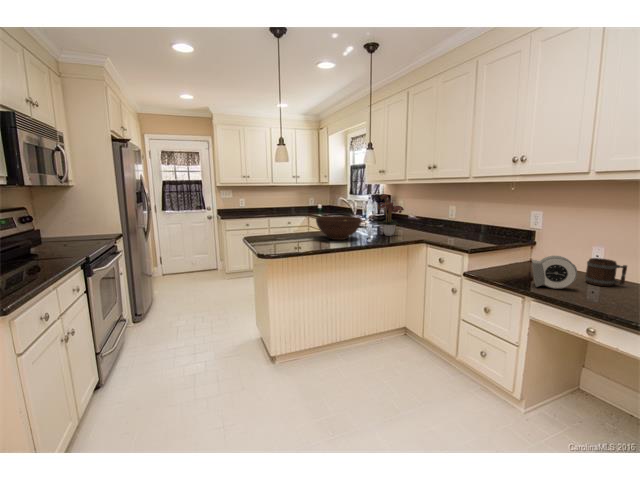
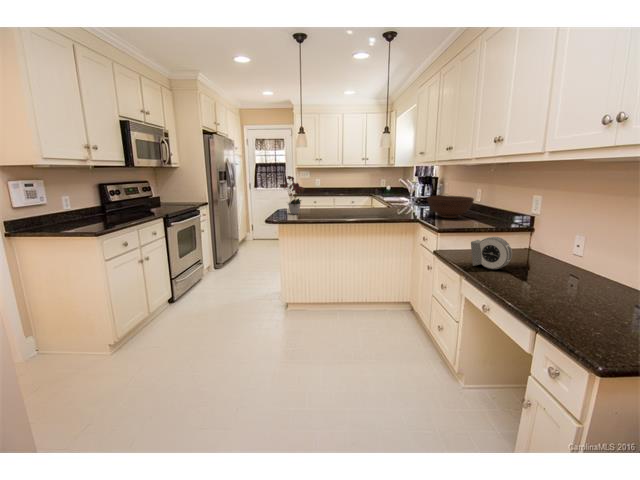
flower arrangement: present [378,195,404,236] -> present [284,176,305,214]
fruit bowl: present [316,216,361,240] -> present [427,196,474,218]
mug: present [585,258,627,286] -> none [538,244,576,274]

